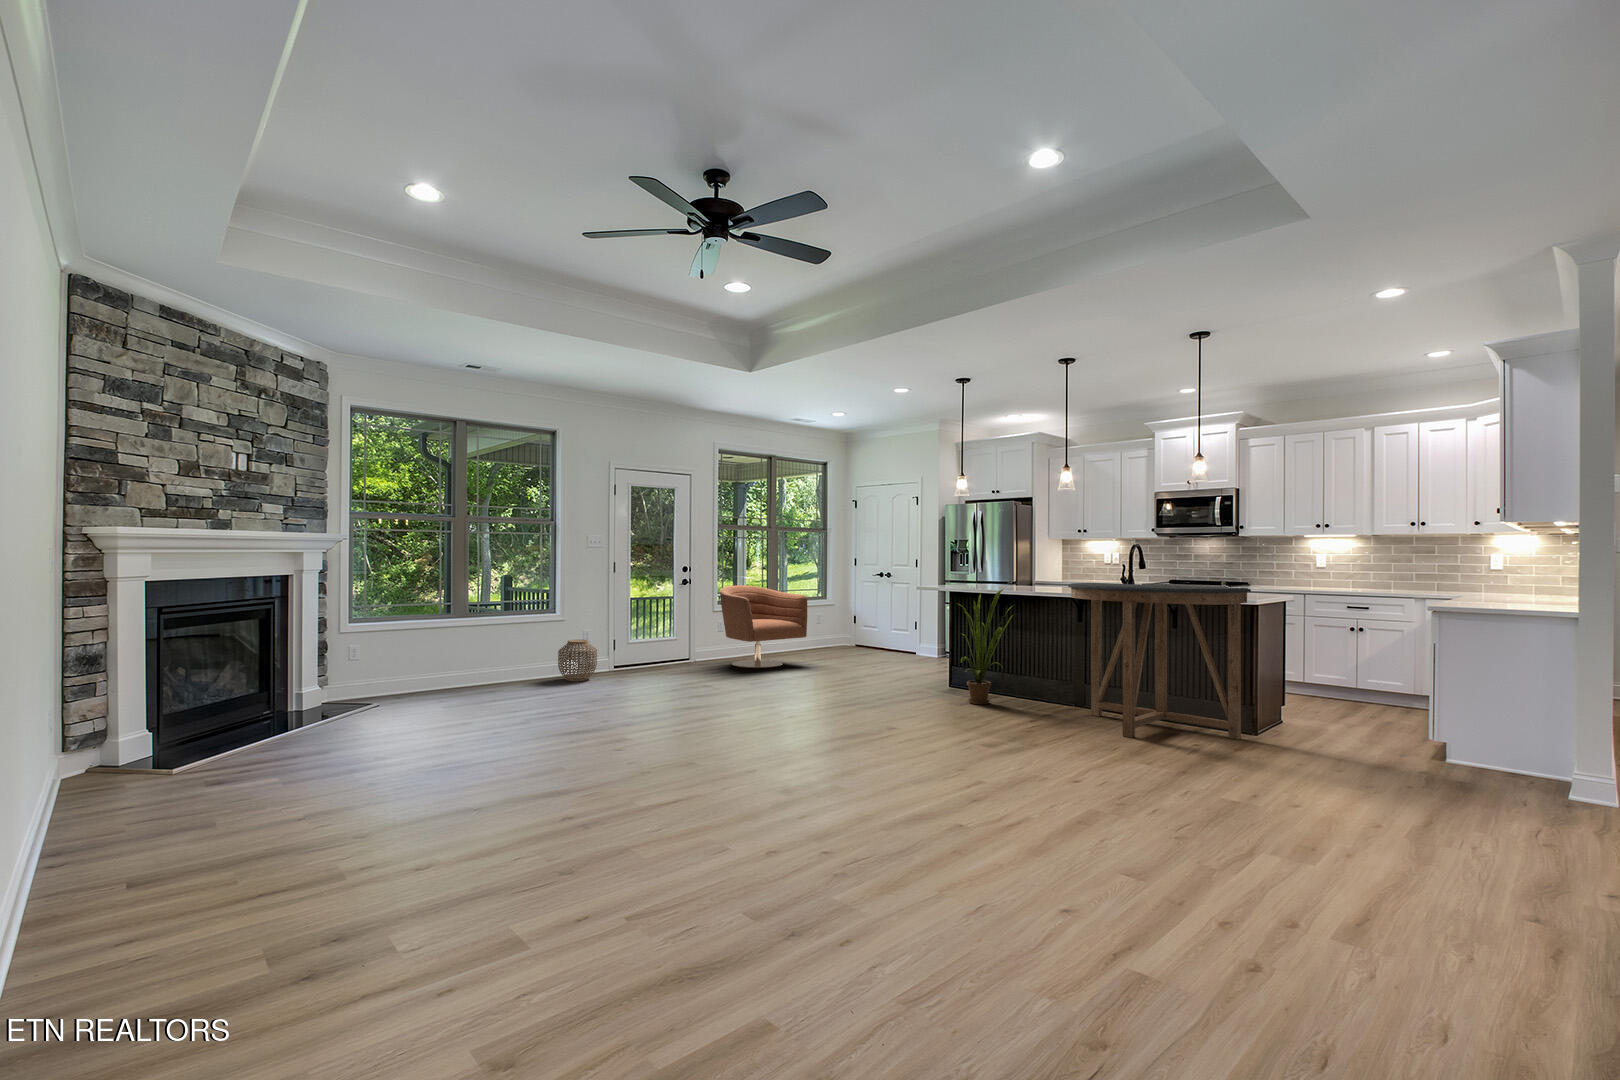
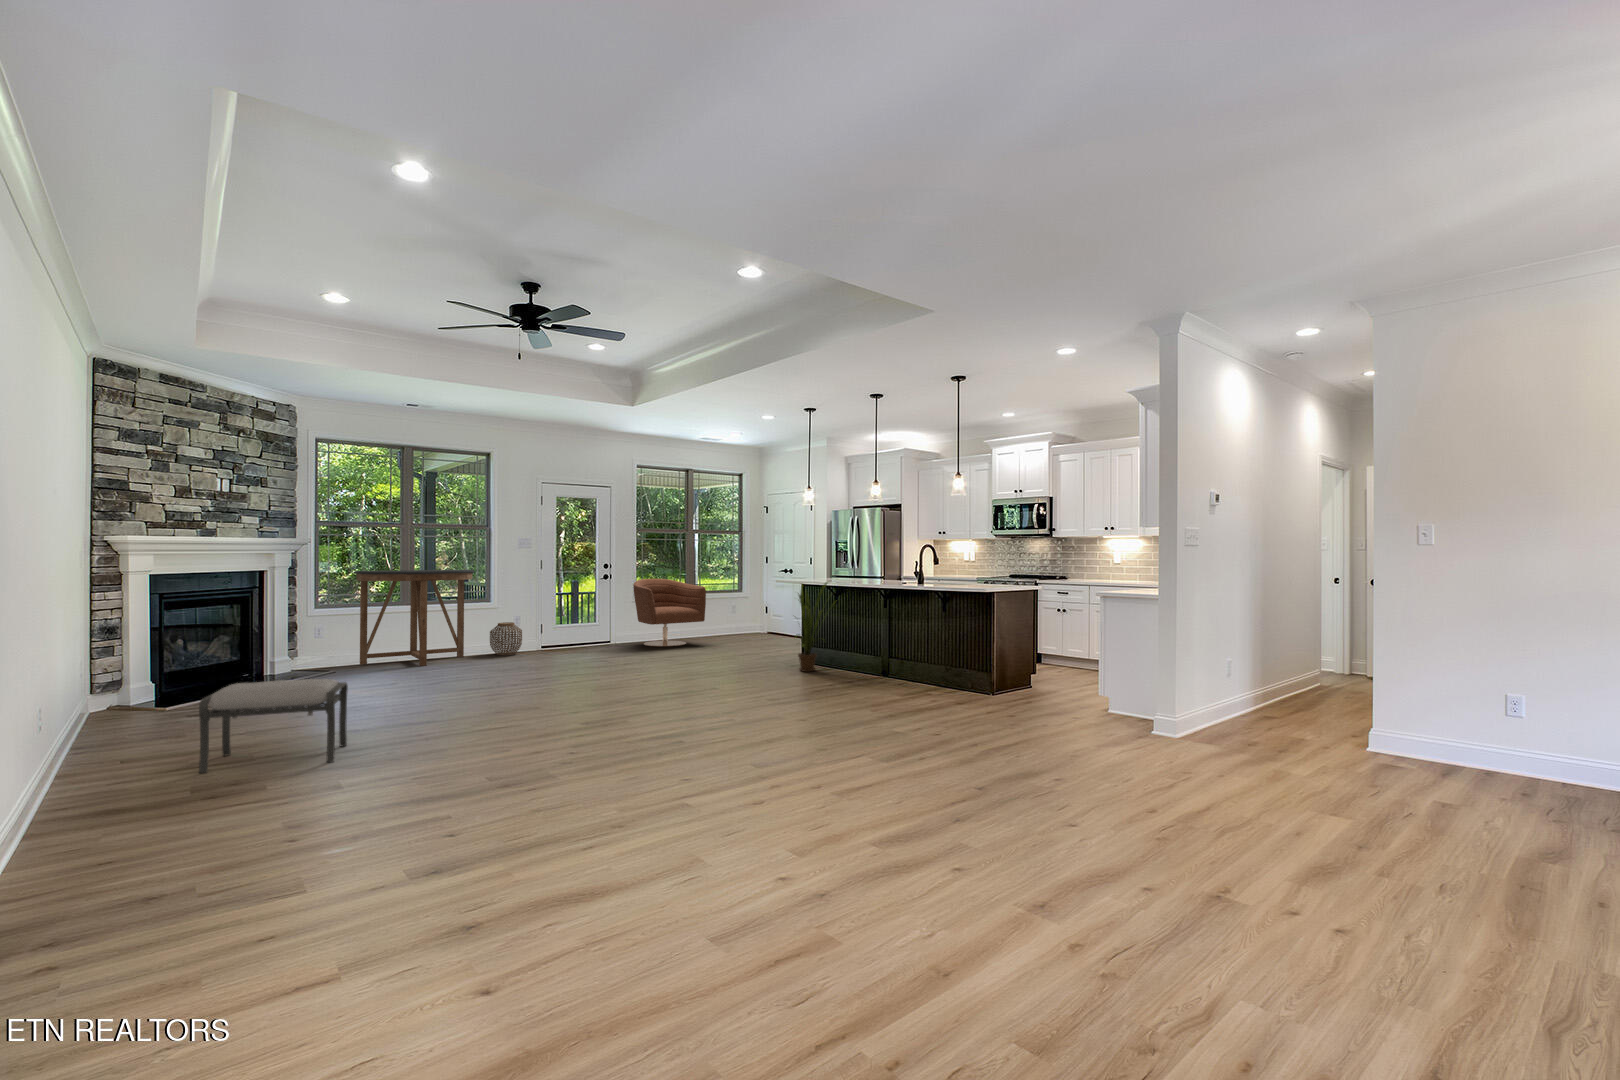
console table: present [1068,583,1251,740] -> present [354,570,474,666]
ottoman: none [269,744,477,910] -> present [199,679,348,773]

